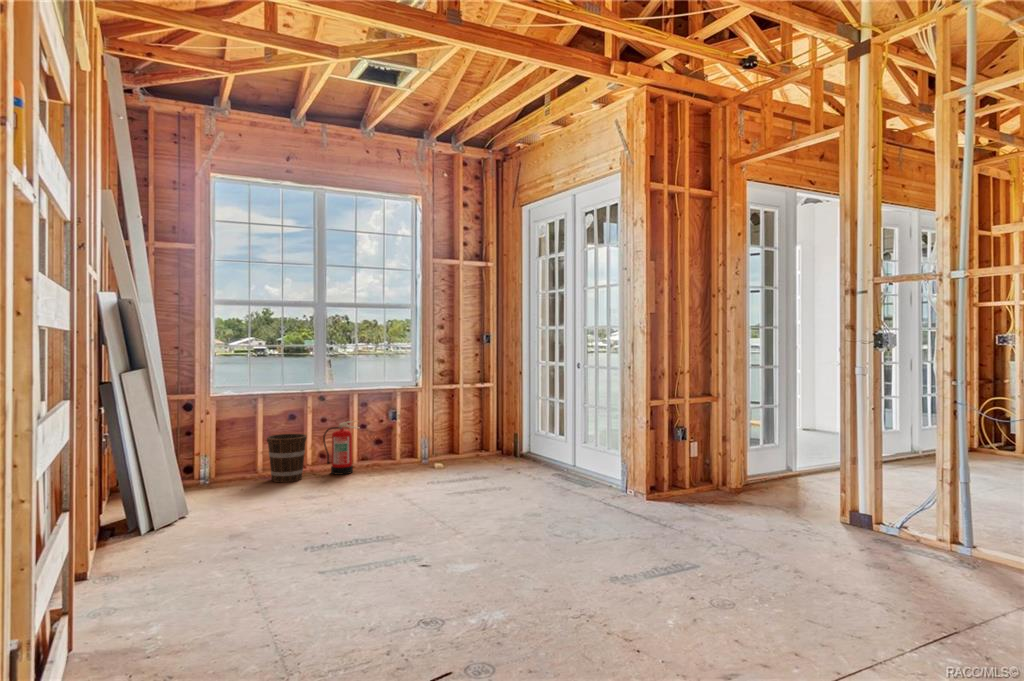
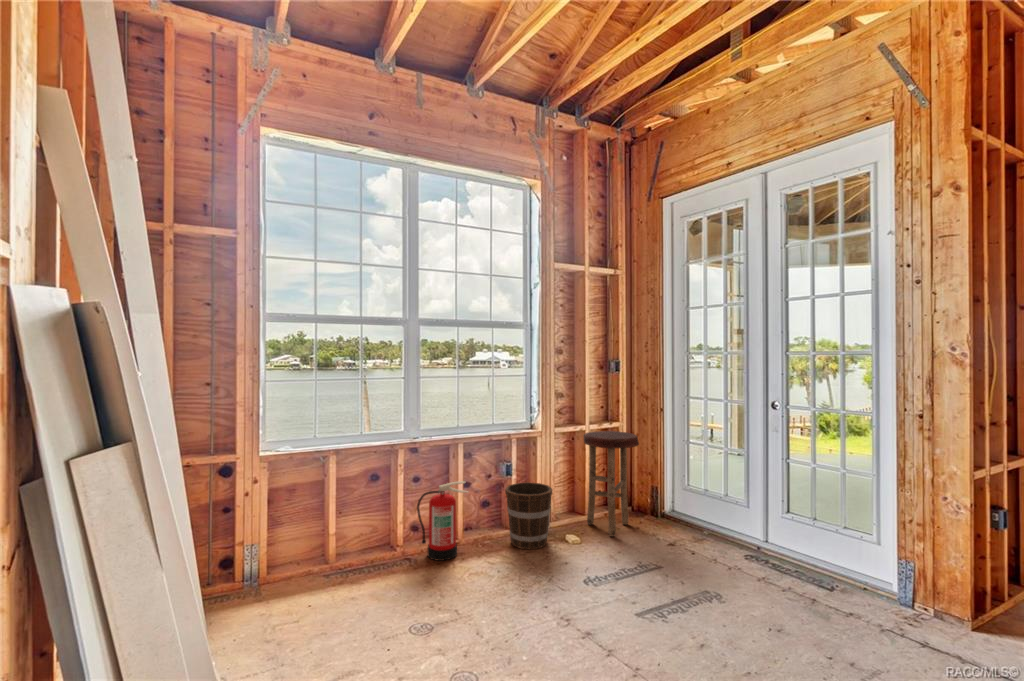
stool: none [455,390,496,465] -> present [583,431,639,536]
bucket: present [267,434,307,482] -> present [505,482,553,549]

